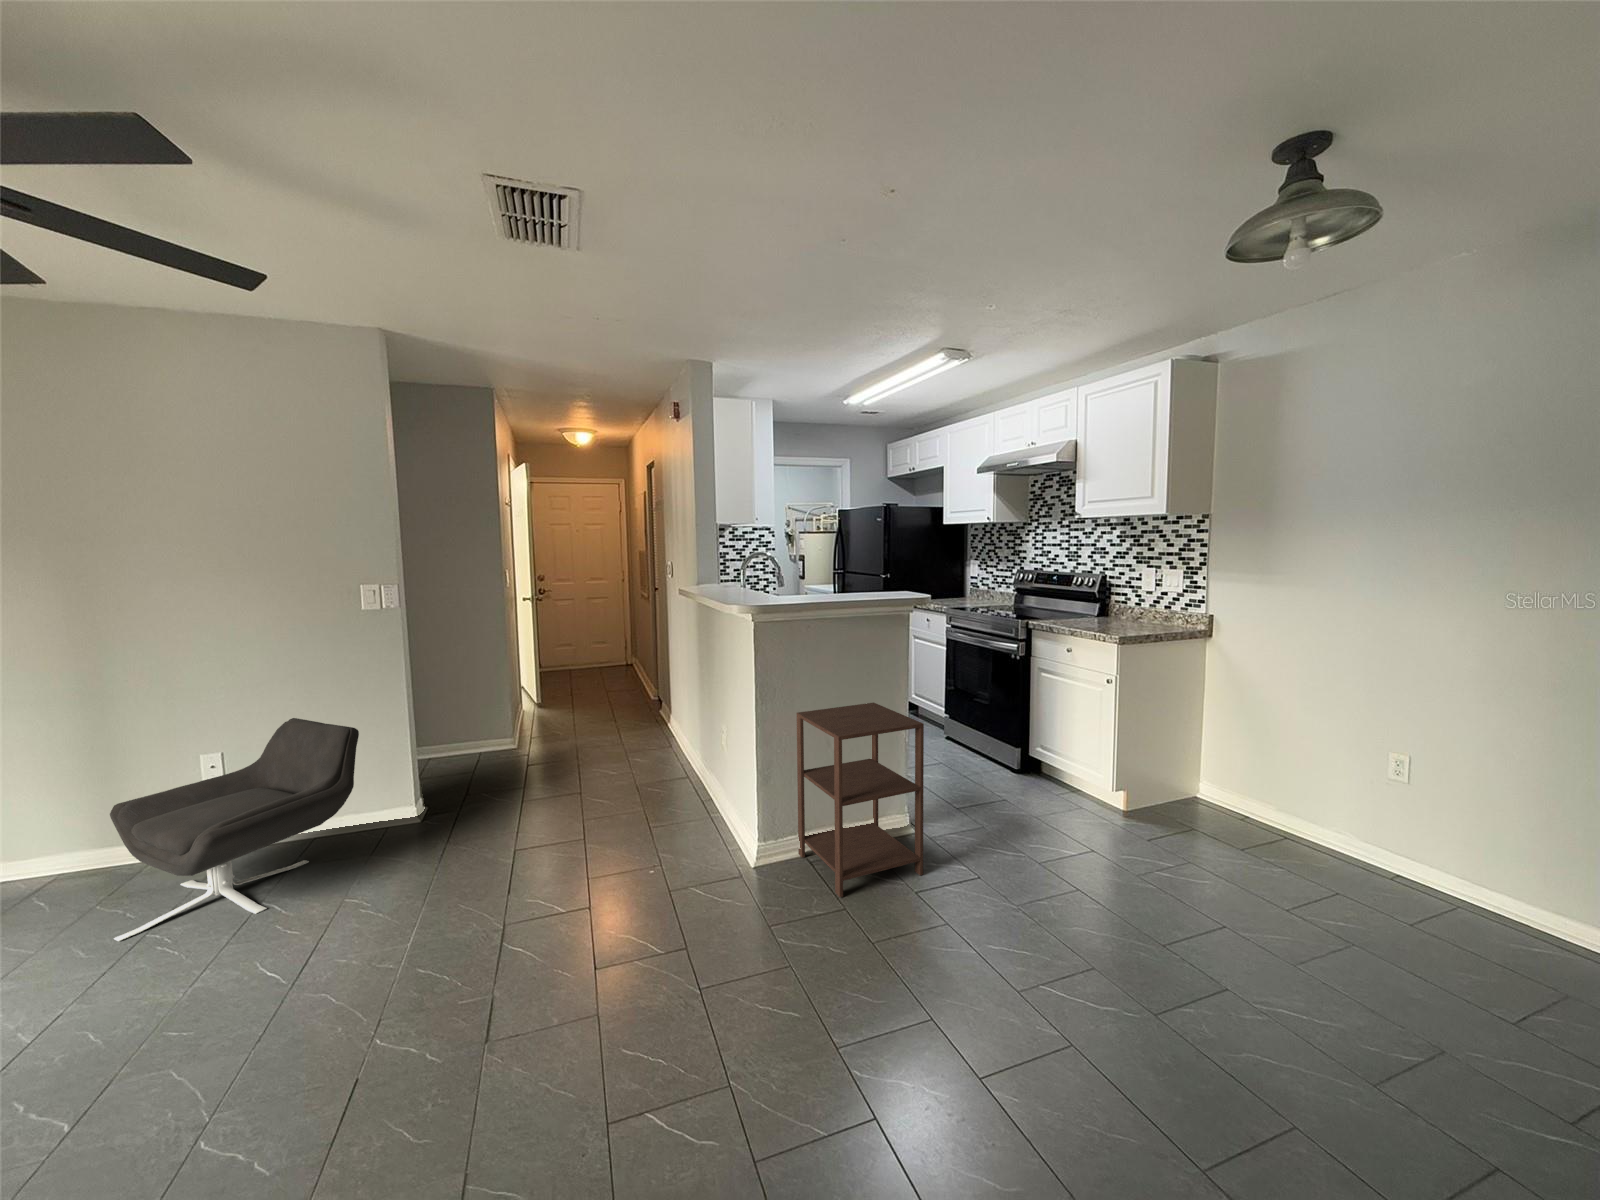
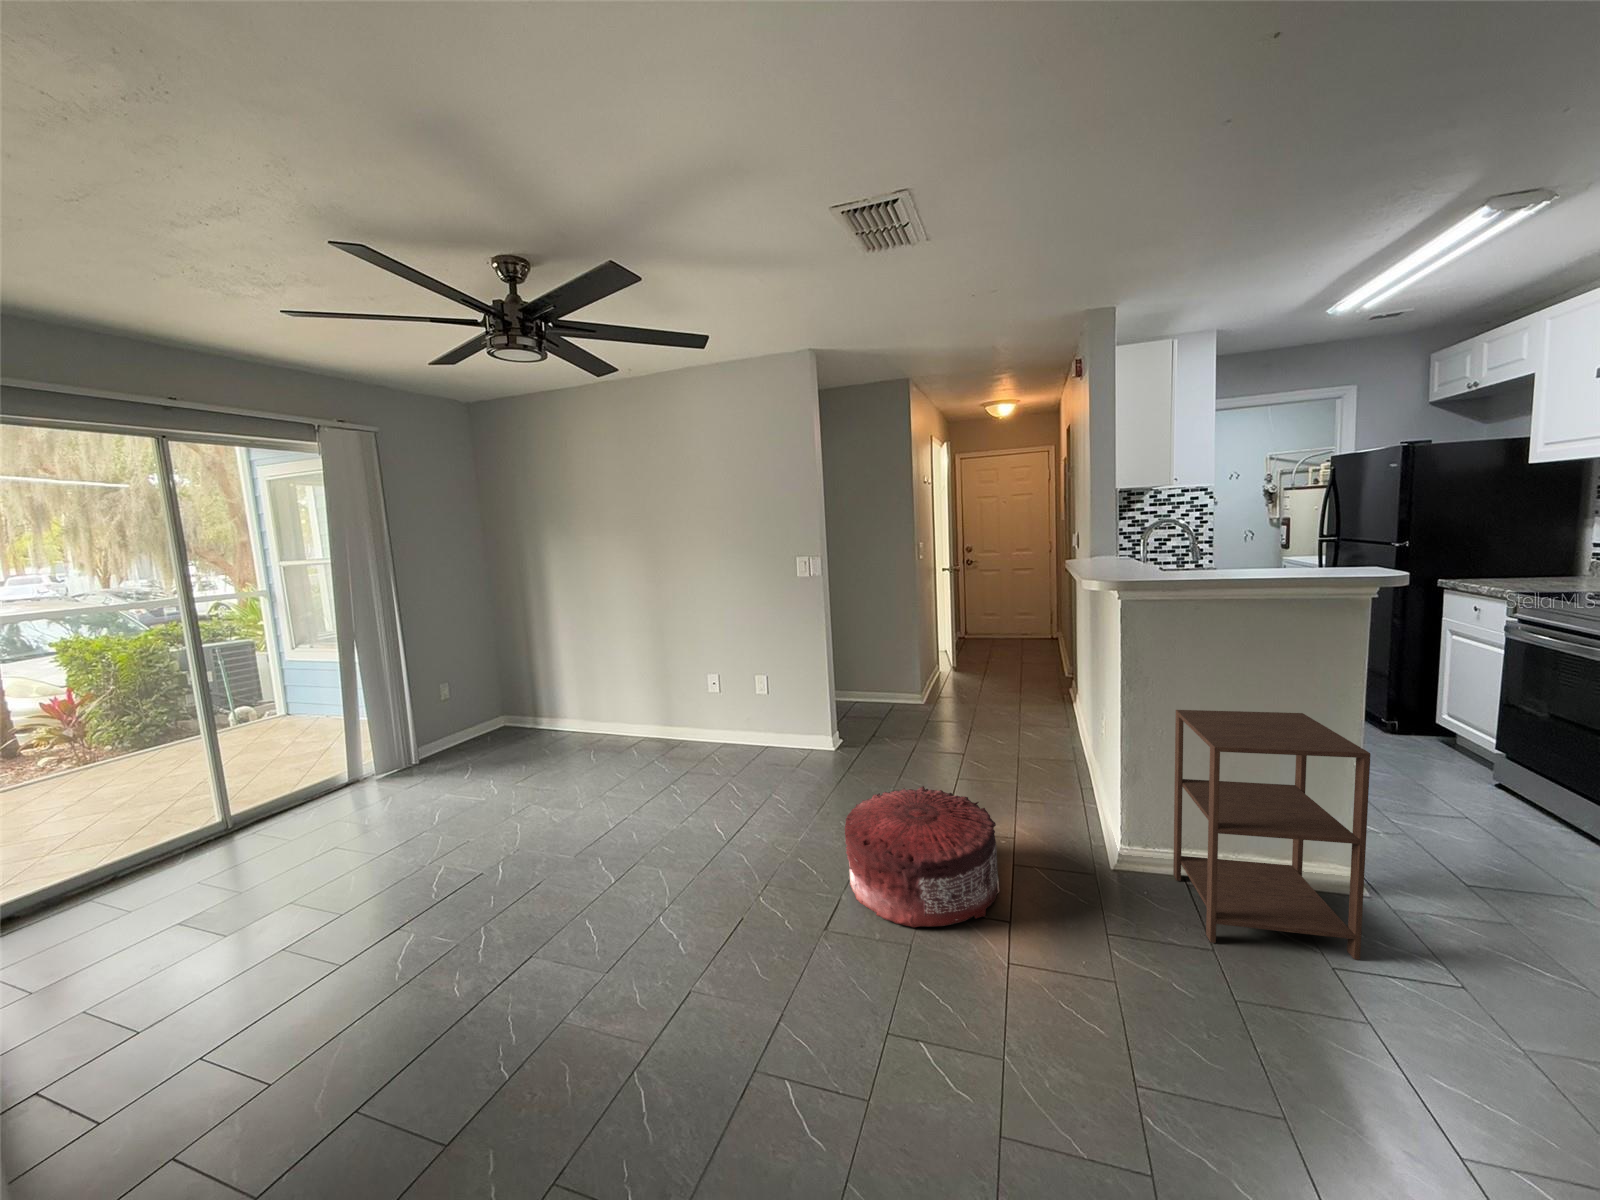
lounge chair: present [110,718,359,941] -> none [657,655,788,788]
pouf: none [497,832,670,990] -> present [845,786,999,927]

